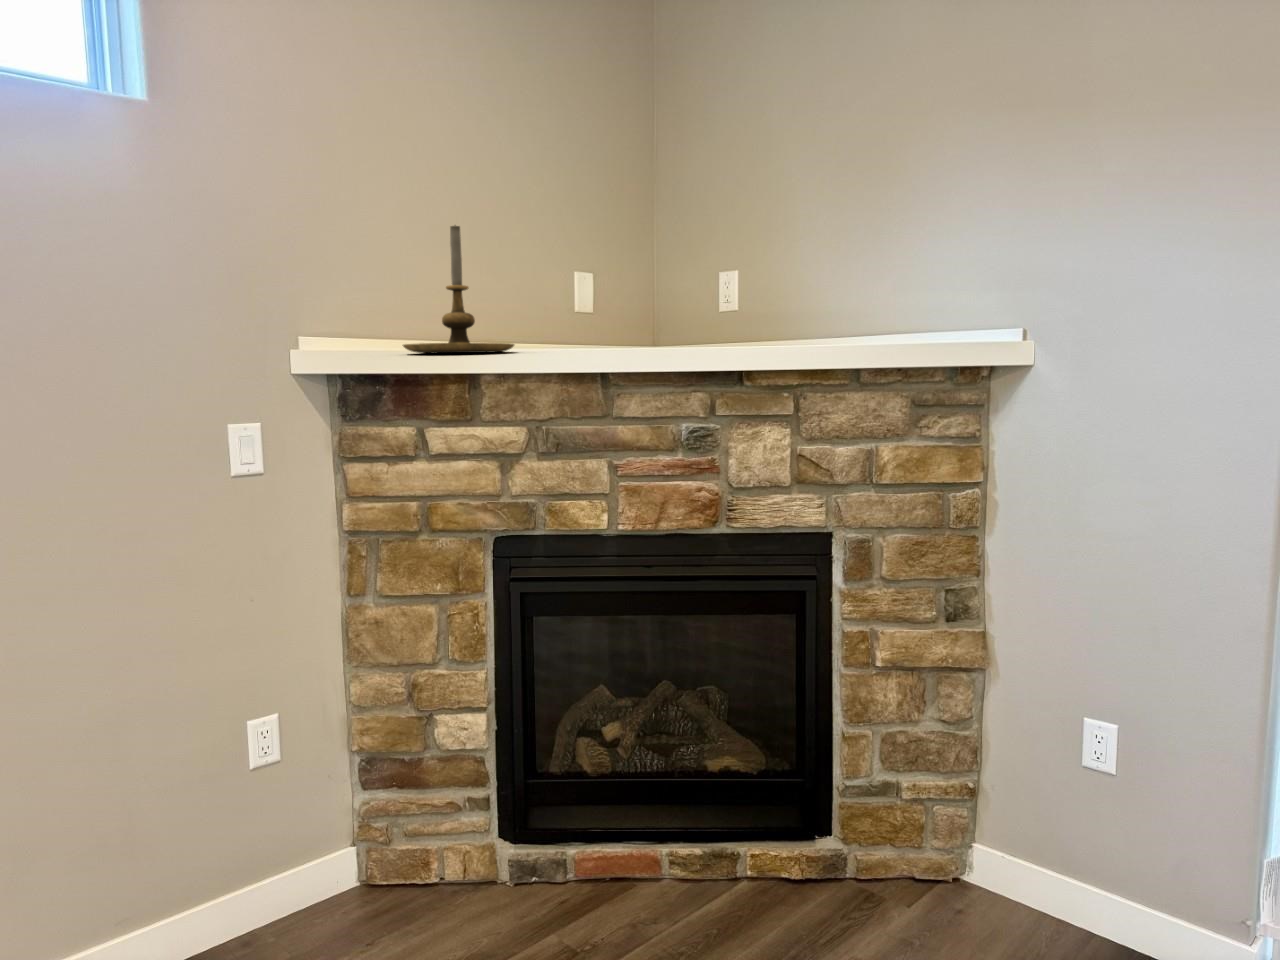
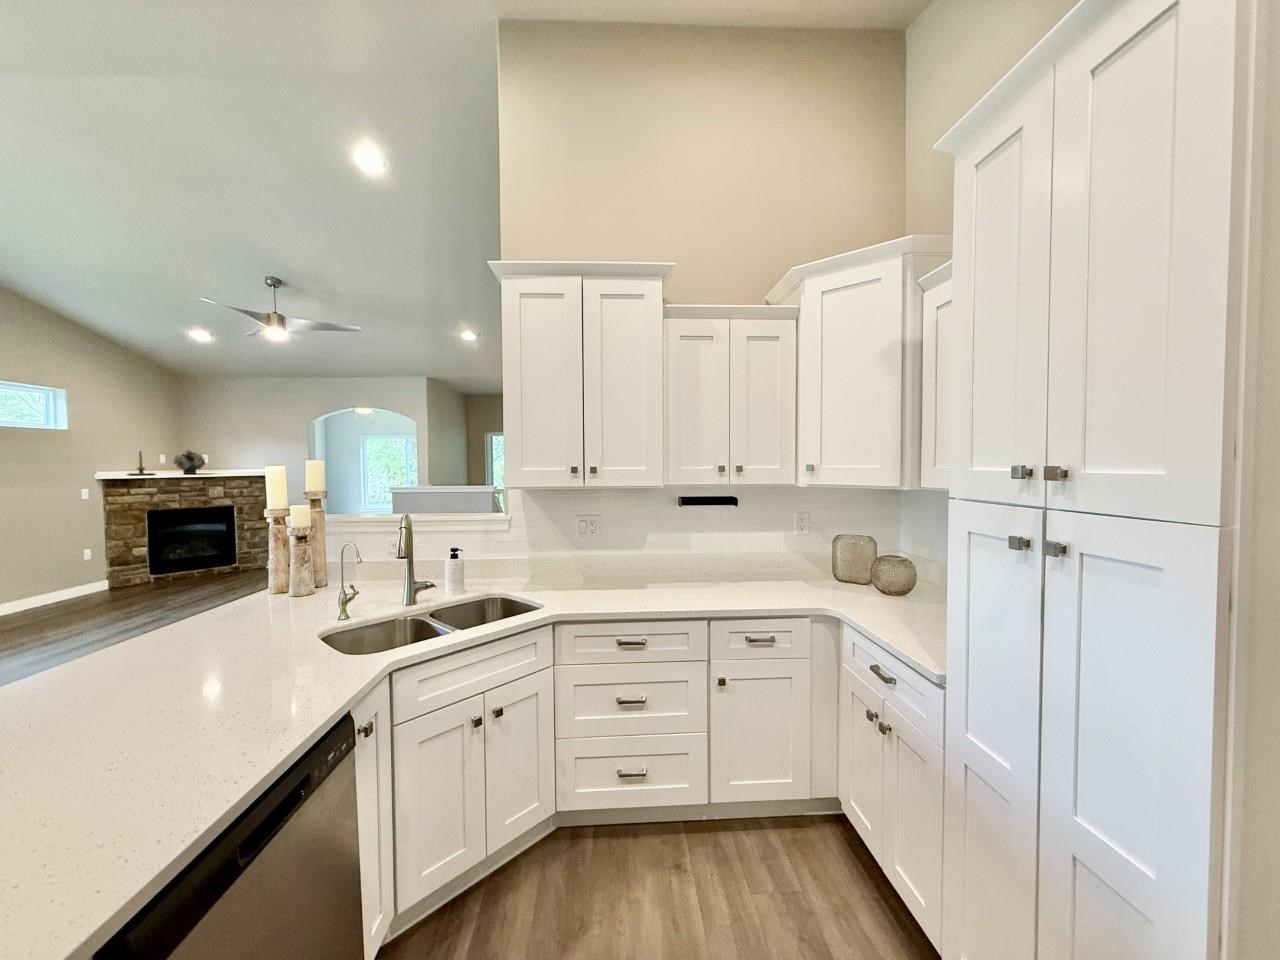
flower arrangement: none [571,209,720,351] -> present [173,449,206,474]

